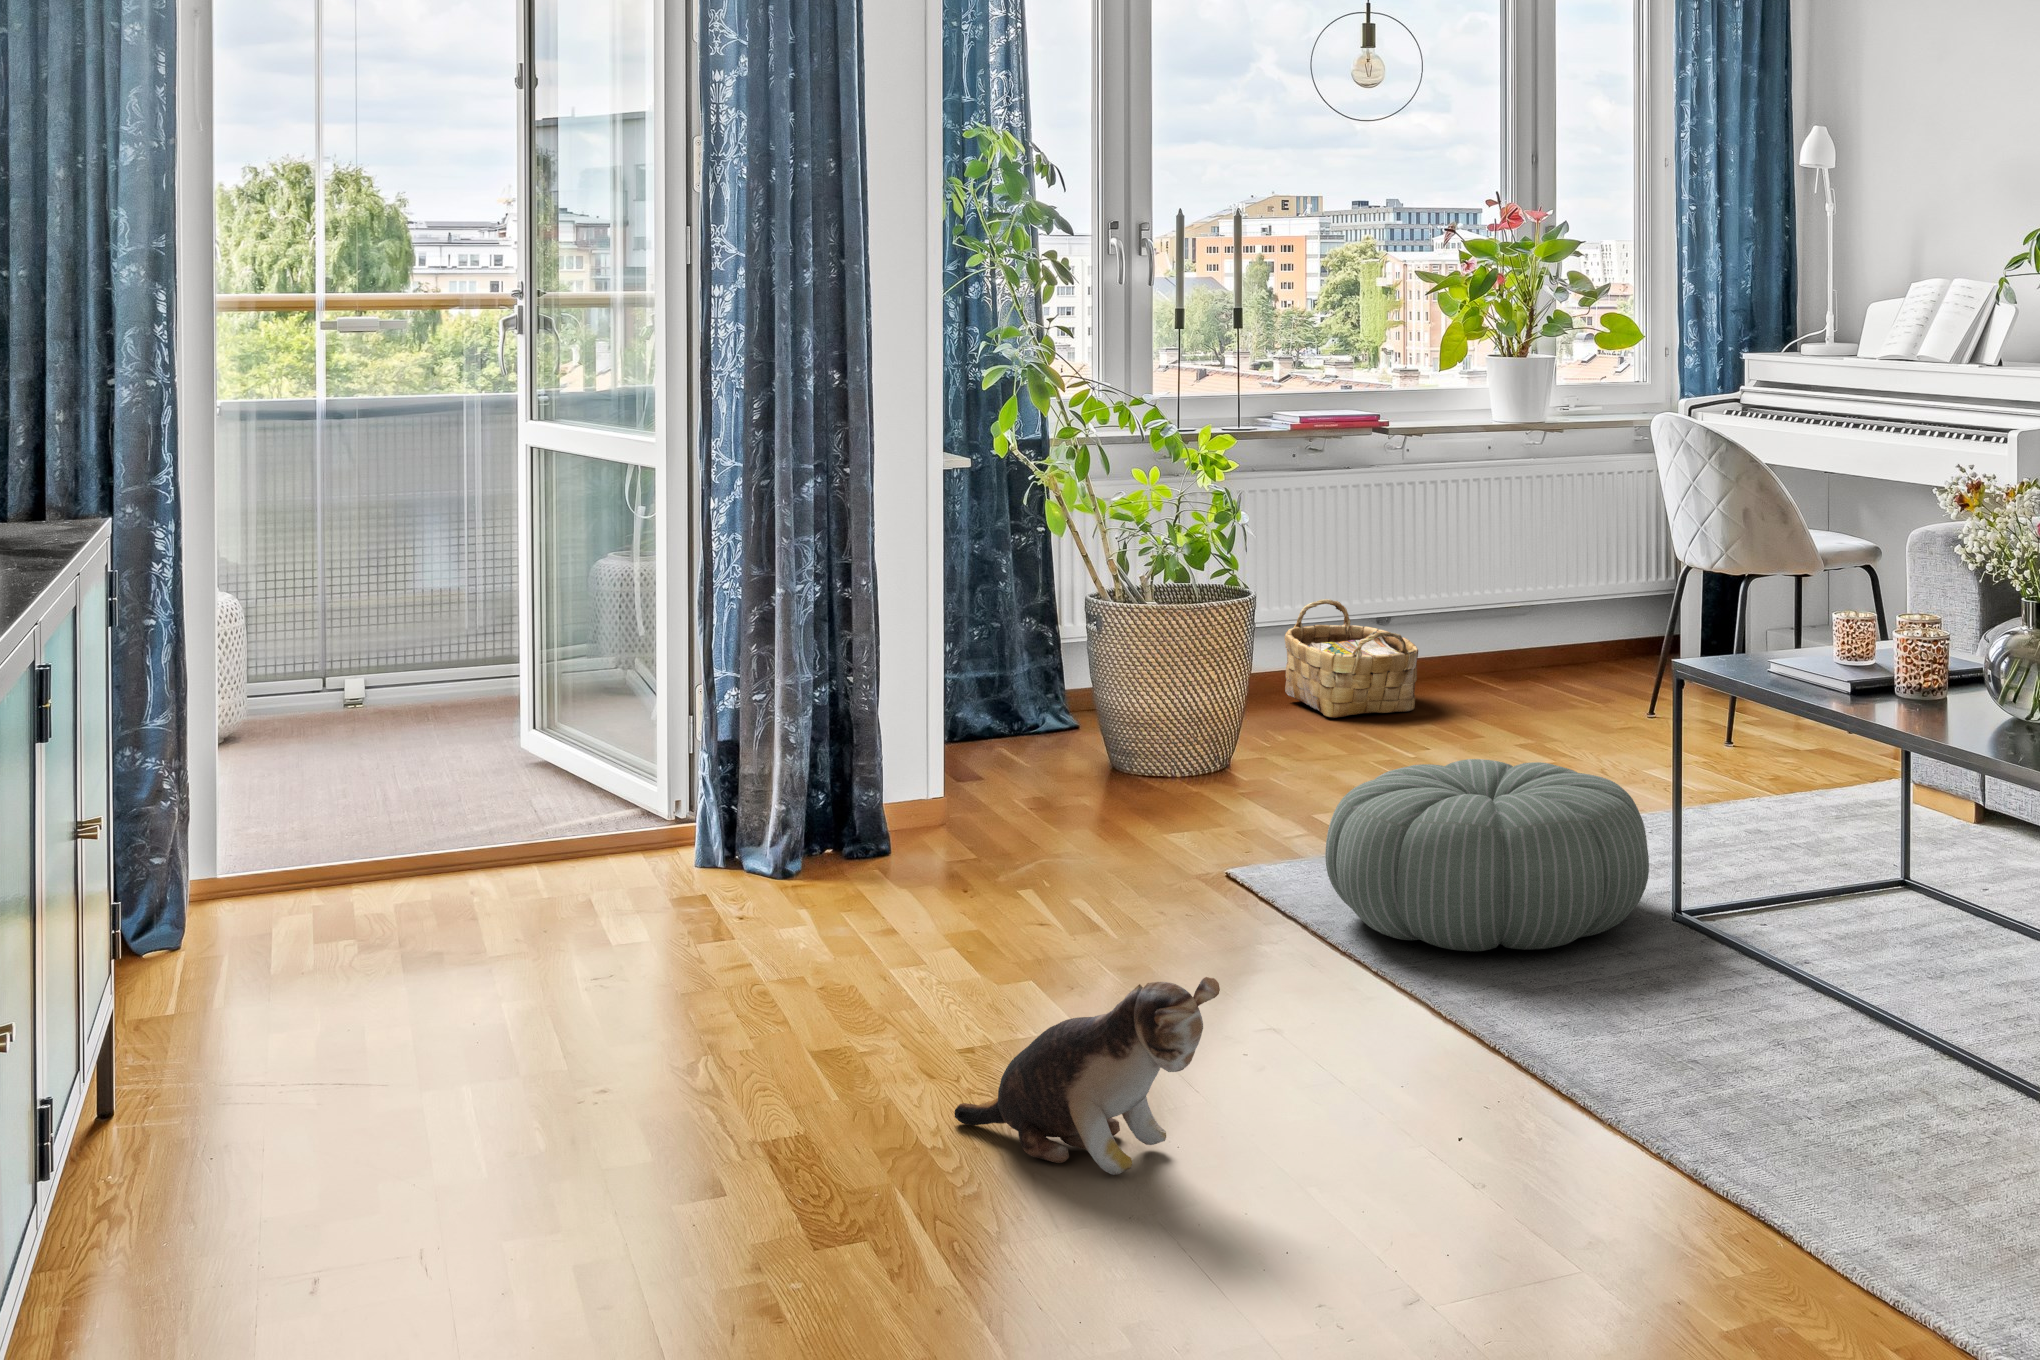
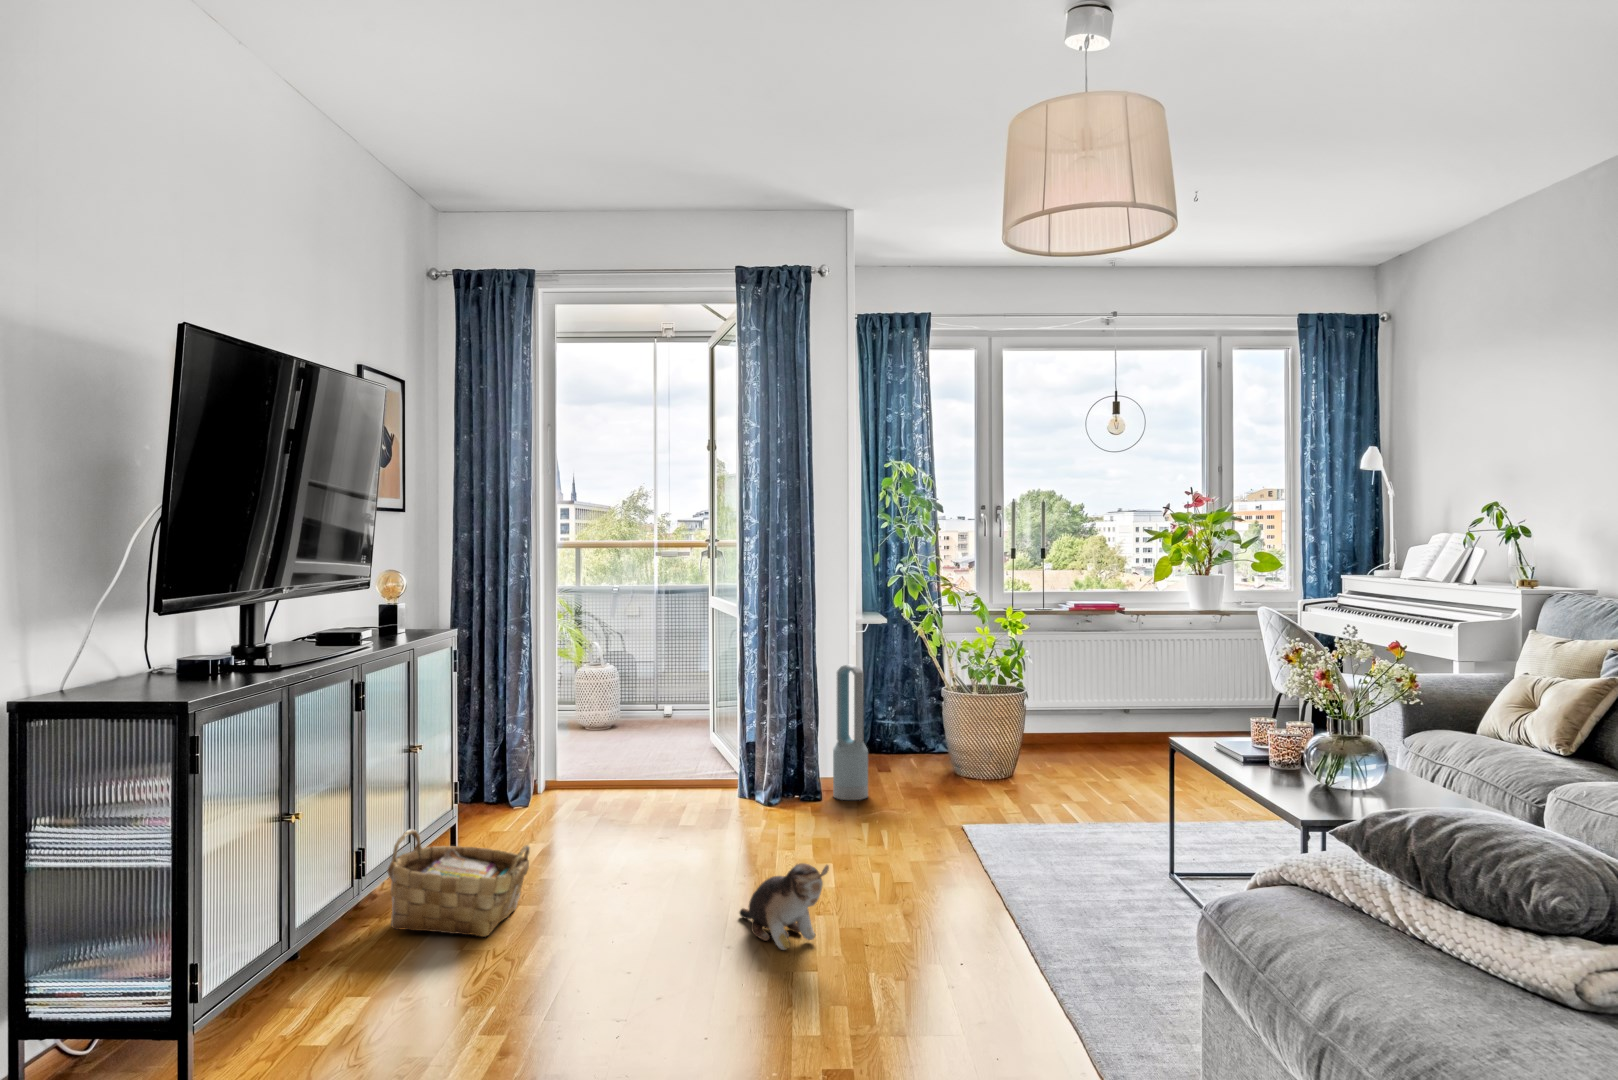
air purifier: none [912,559,990,852] -> present [833,664,868,800]
woven basket: present [1285,599,1418,718] -> present [387,830,530,937]
pouf: present [1325,759,1649,951] -> none [985,780,1155,880]

